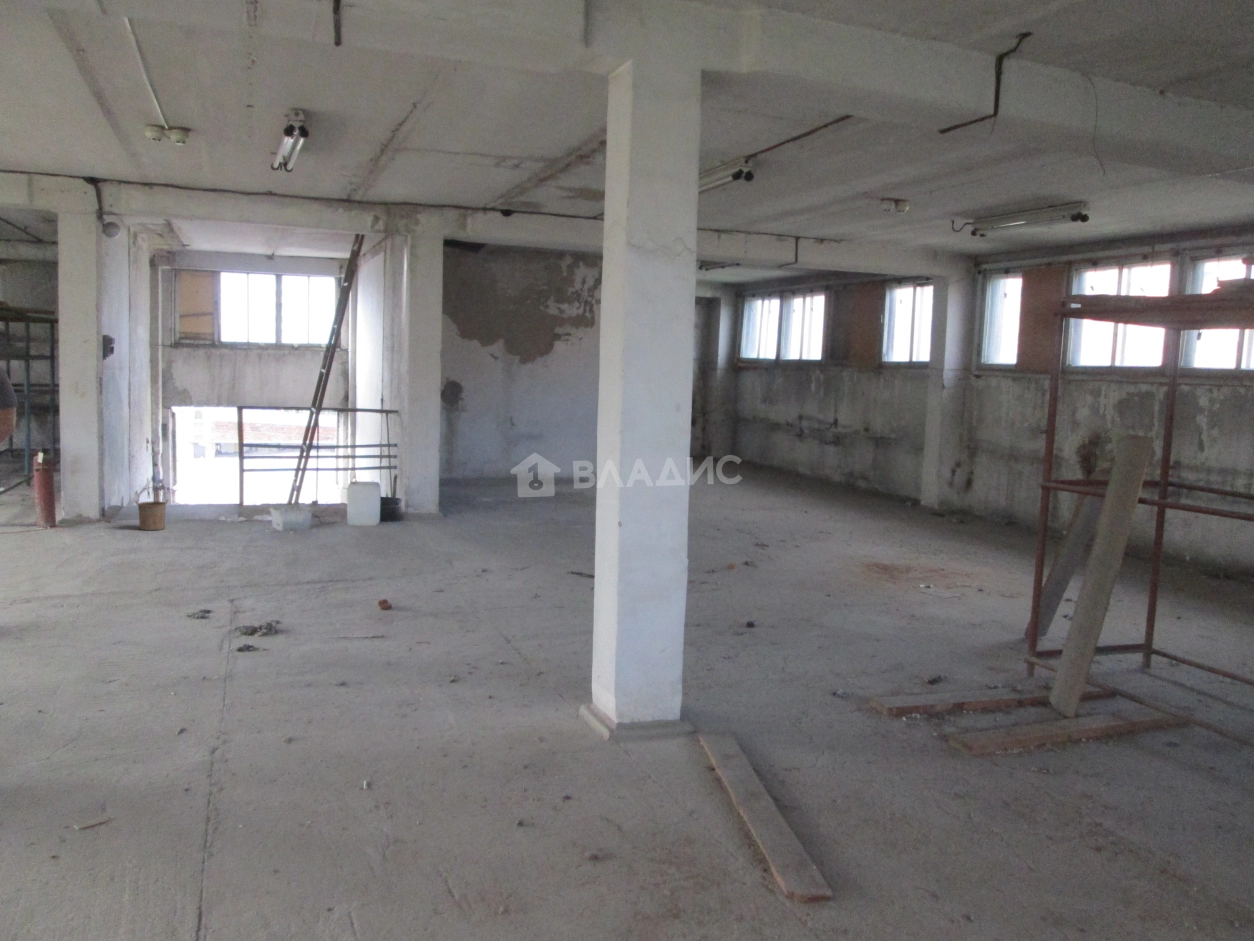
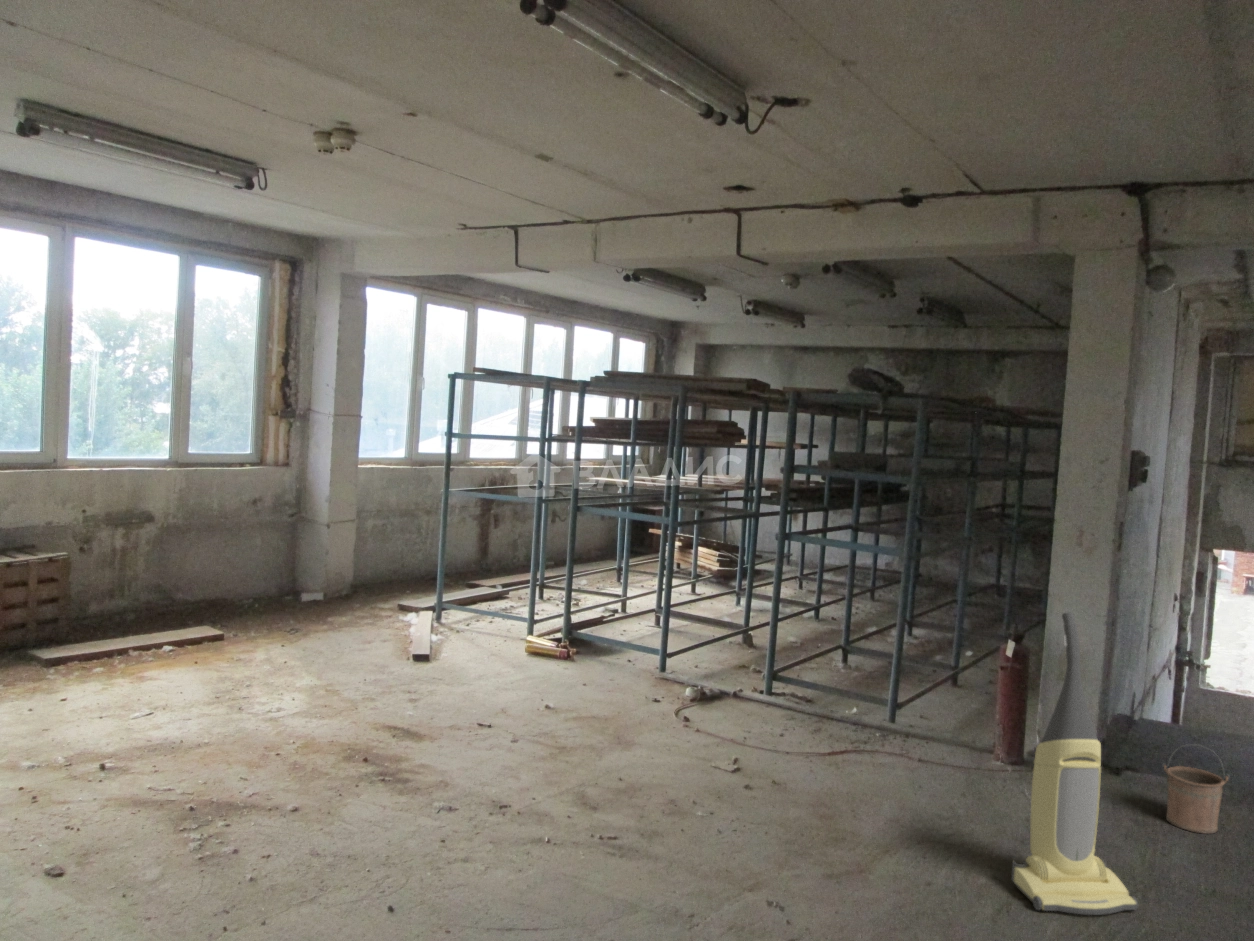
vacuum cleaner: none [60,416,125,561] -> present [1012,613,1139,915]

